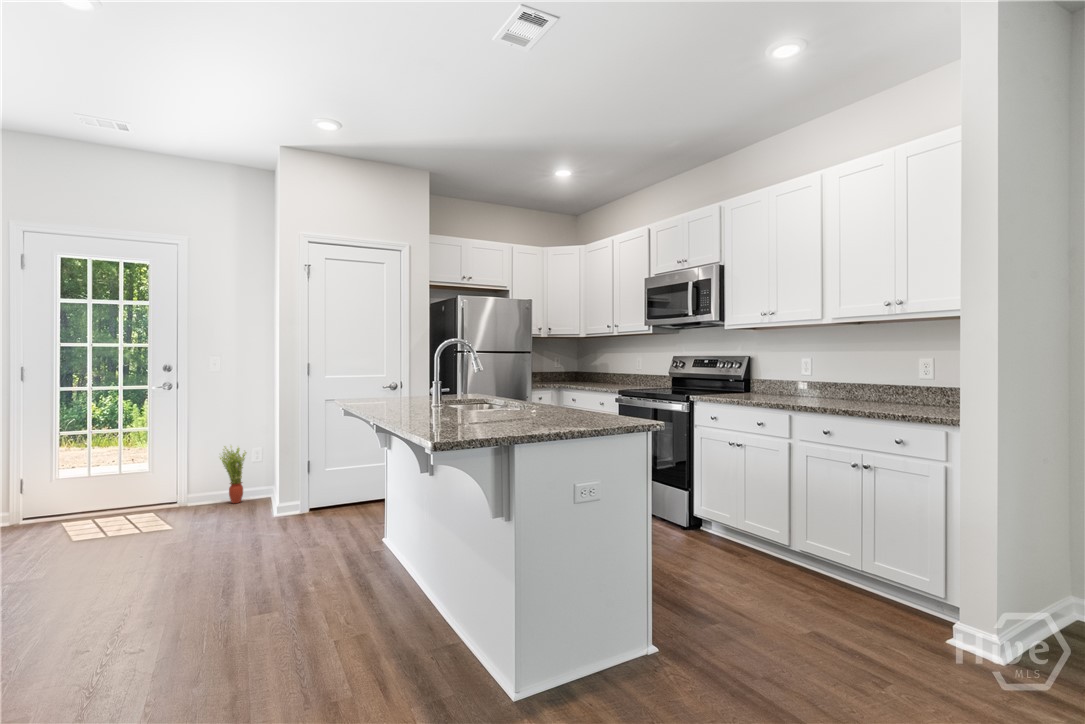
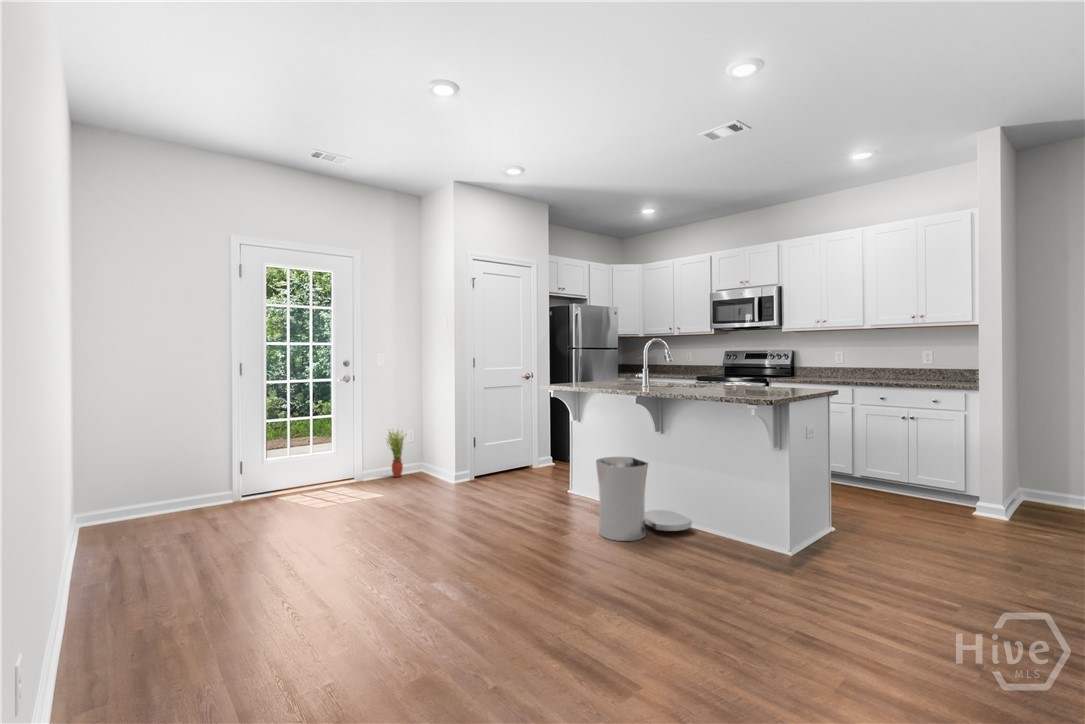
trash can: none [281,507,430,642] -> present [596,457,692,541]

